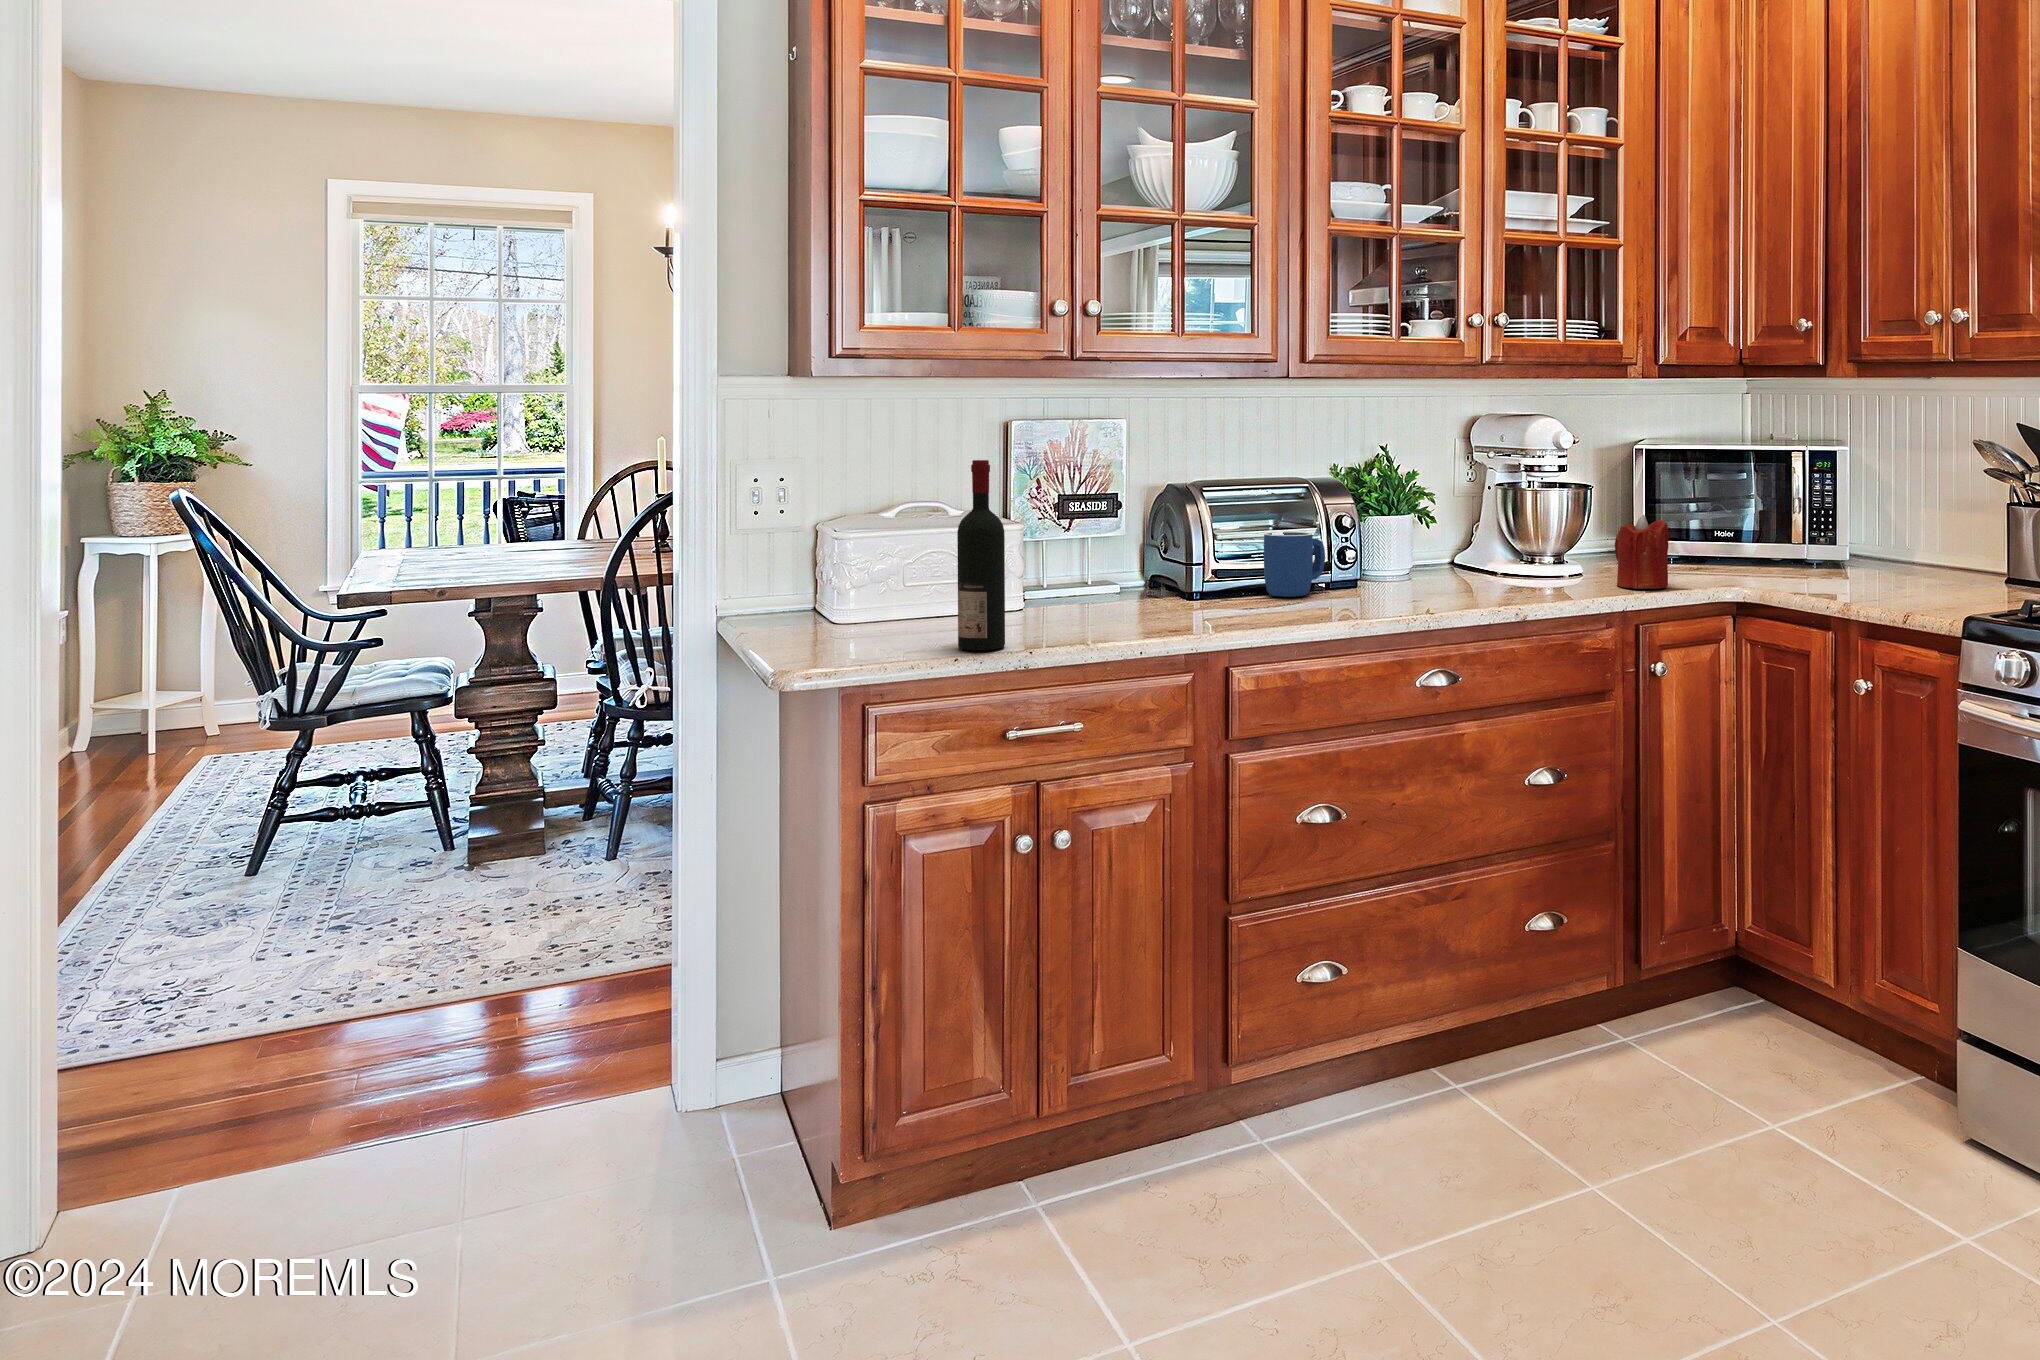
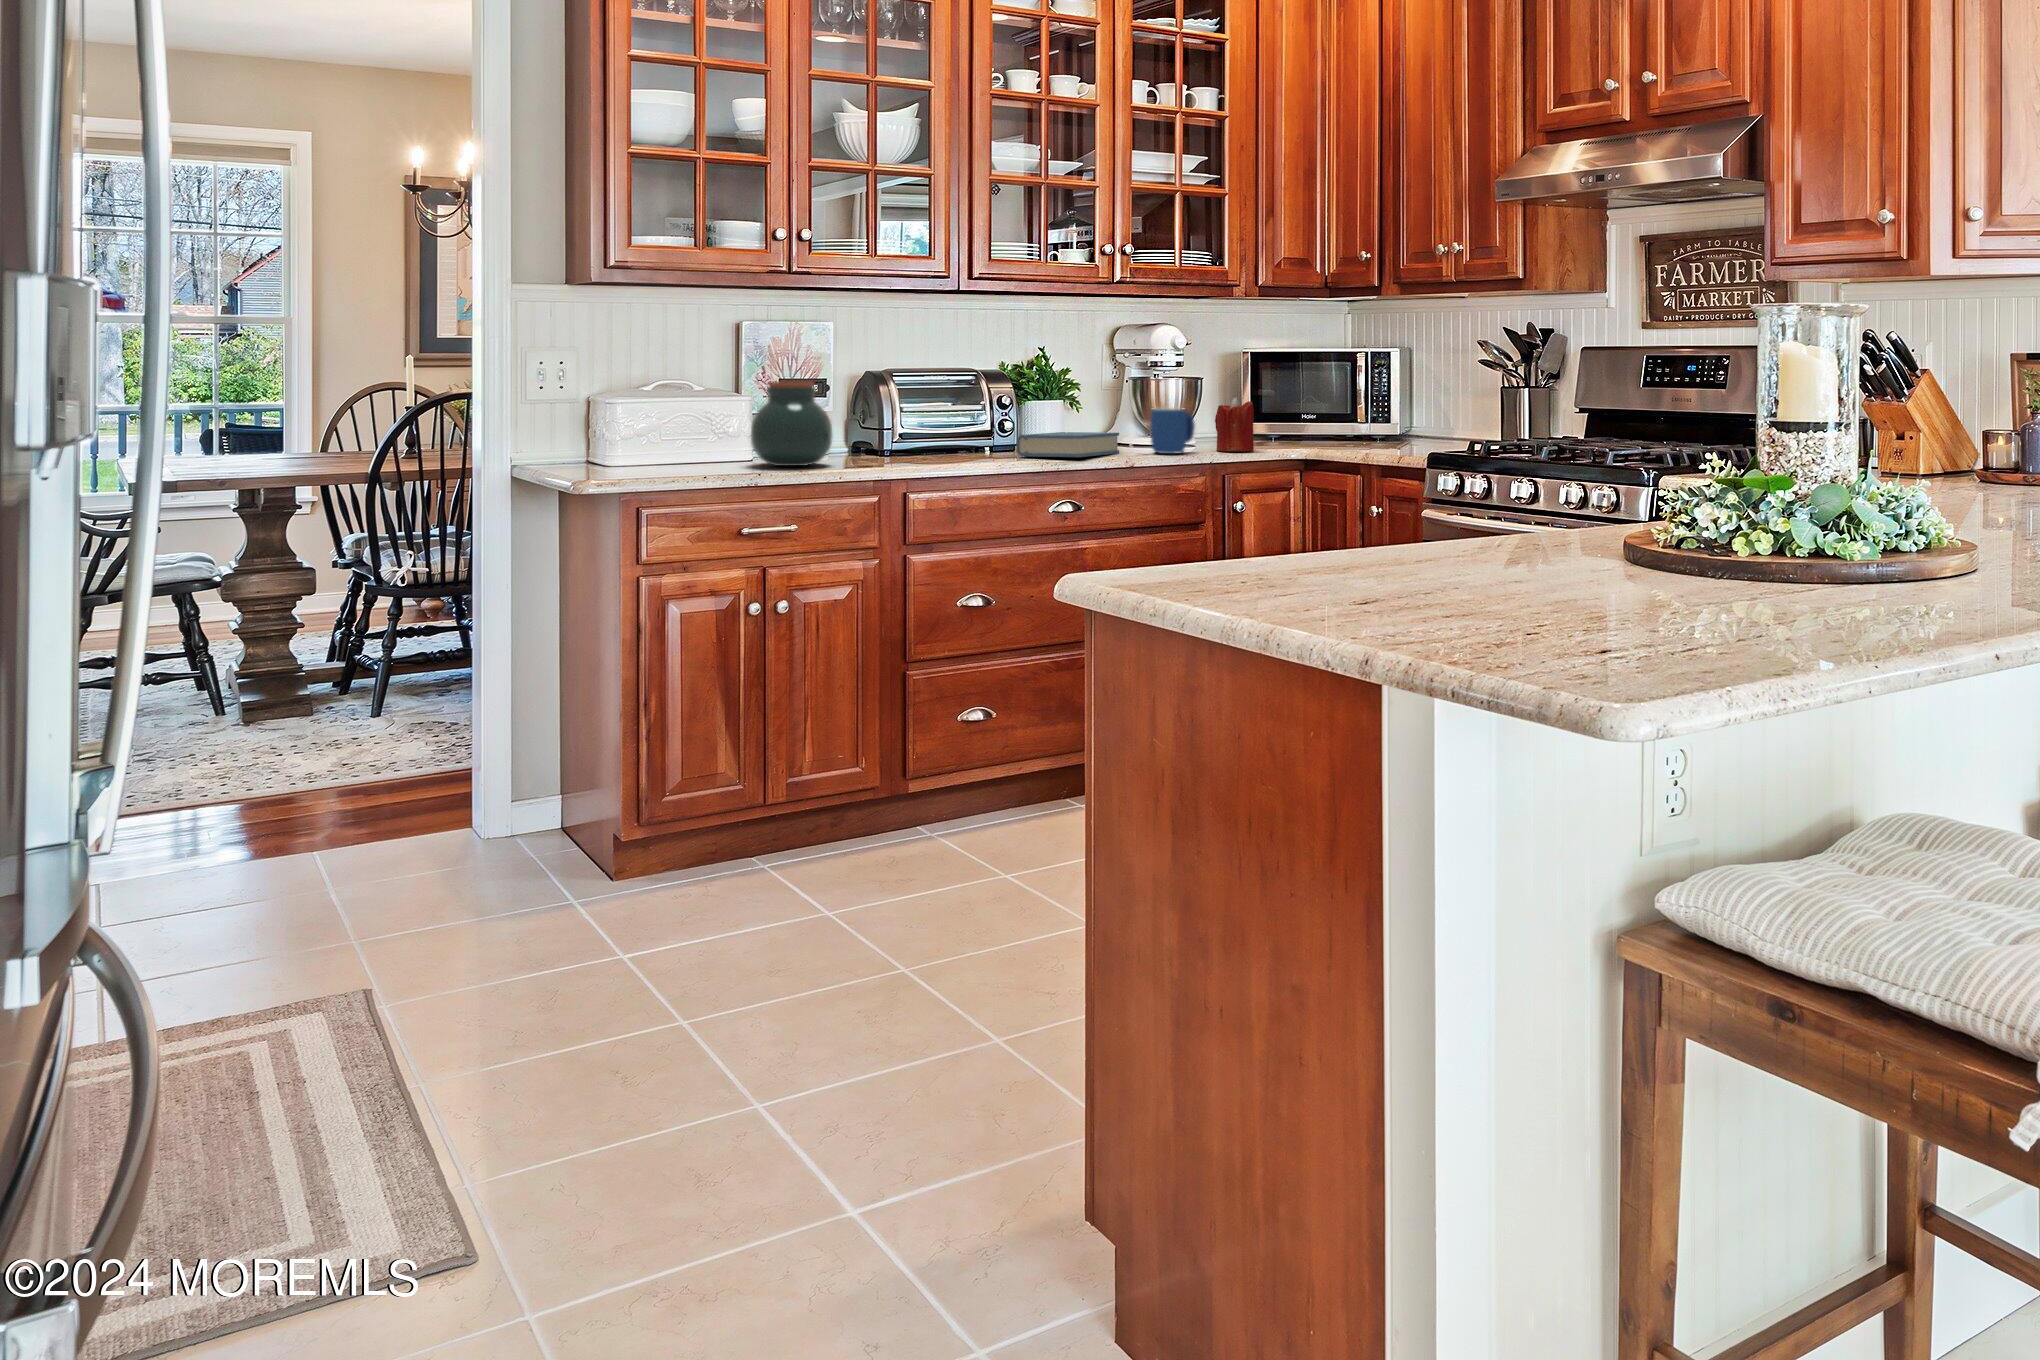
wine bottle: present [957,460,1005,650] -> none [705,340,741,474]
jar: none [1020,508,1127,628] -> present [751,381,832,466]
mug: present [1264,532,1325,597] -> present [1150,408,1195,454]
hardback book: none [1365,561,1493,606] -> present [1017,432,1119,457]

